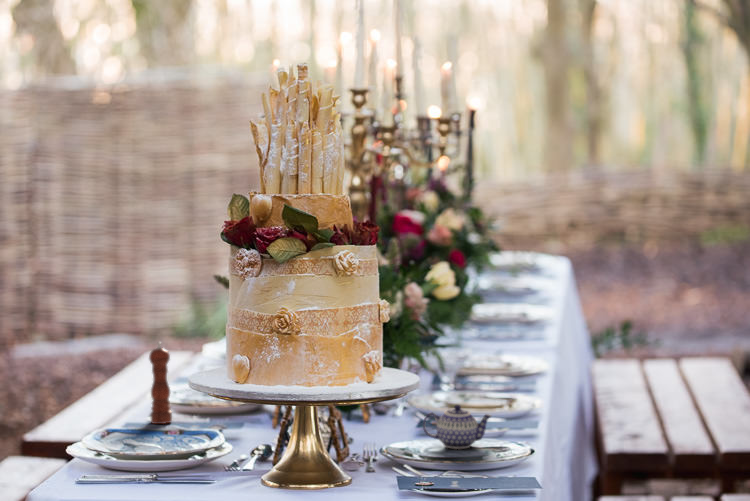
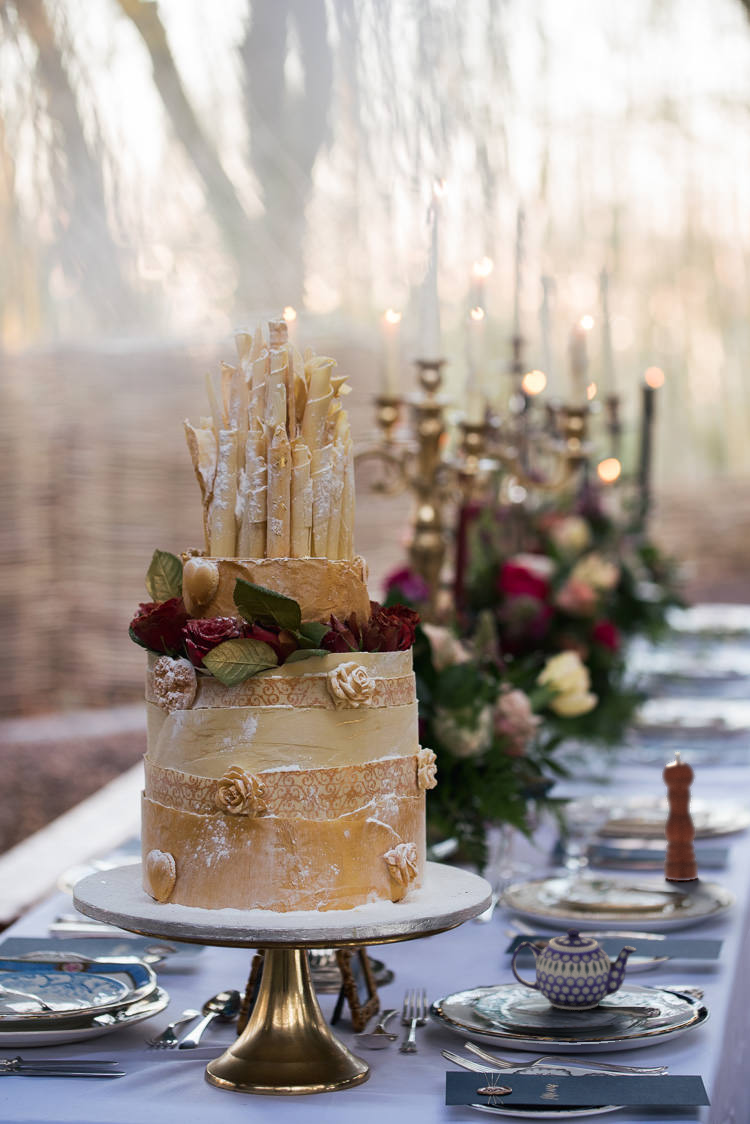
pepper mill: present [149,343,172,424] -> present [662,753,698,881]

